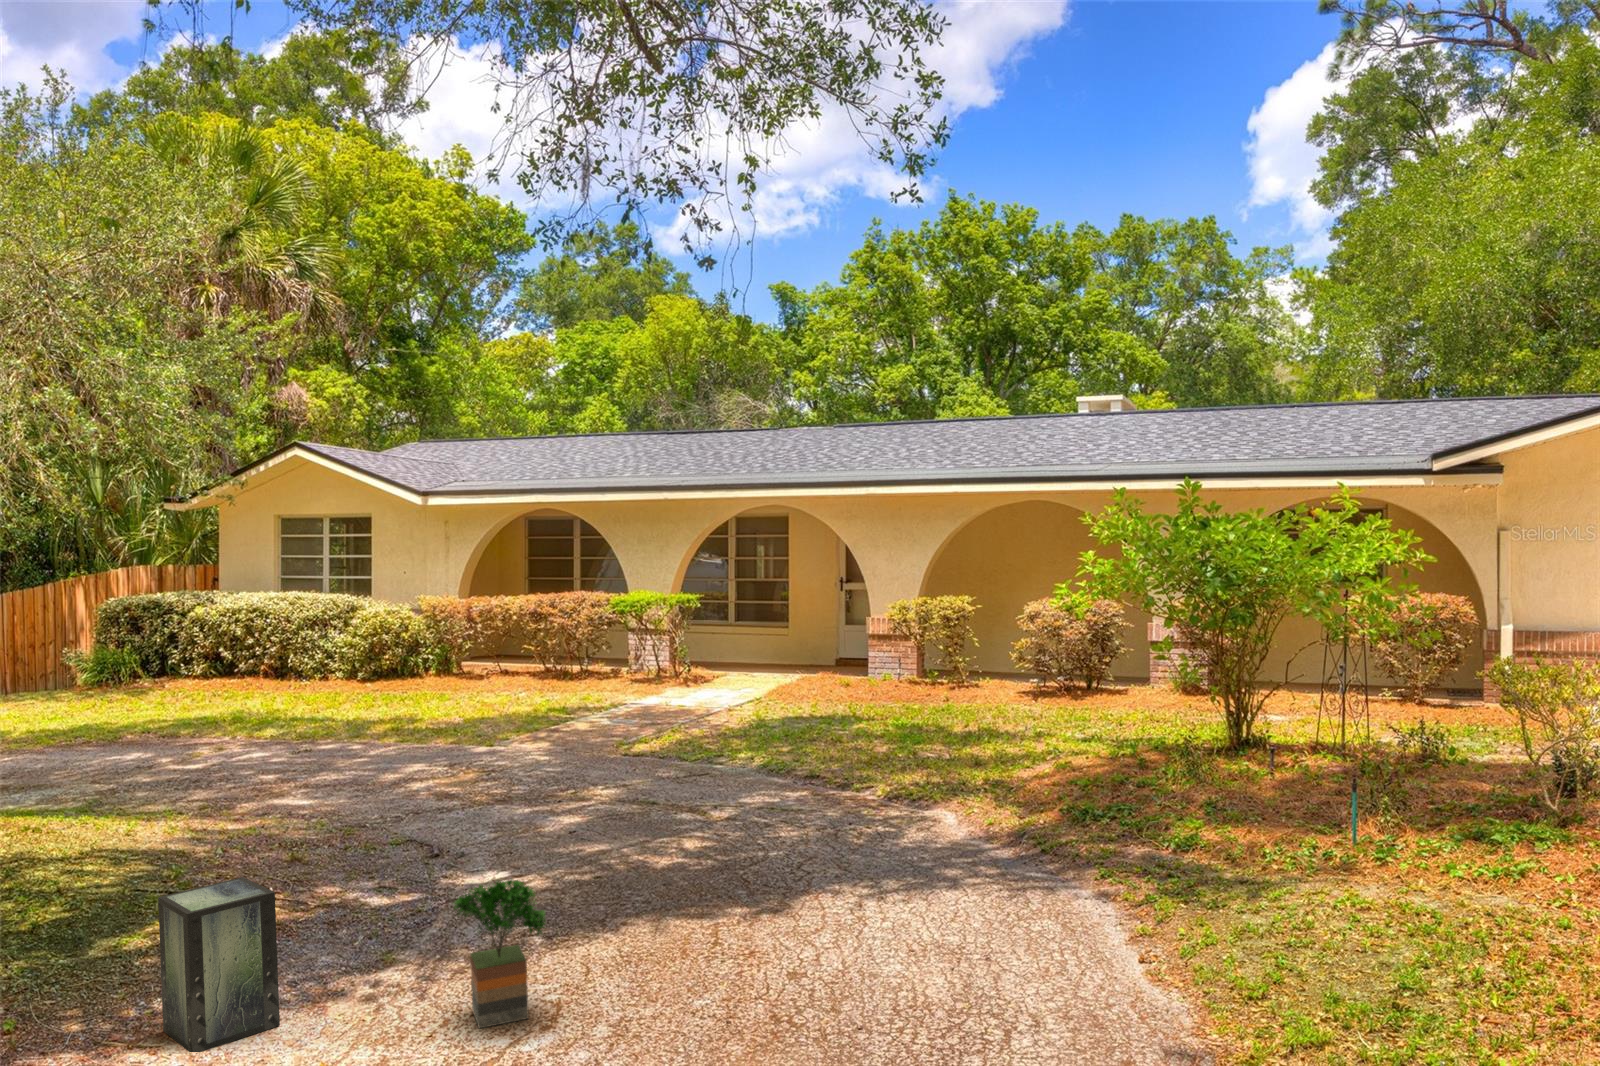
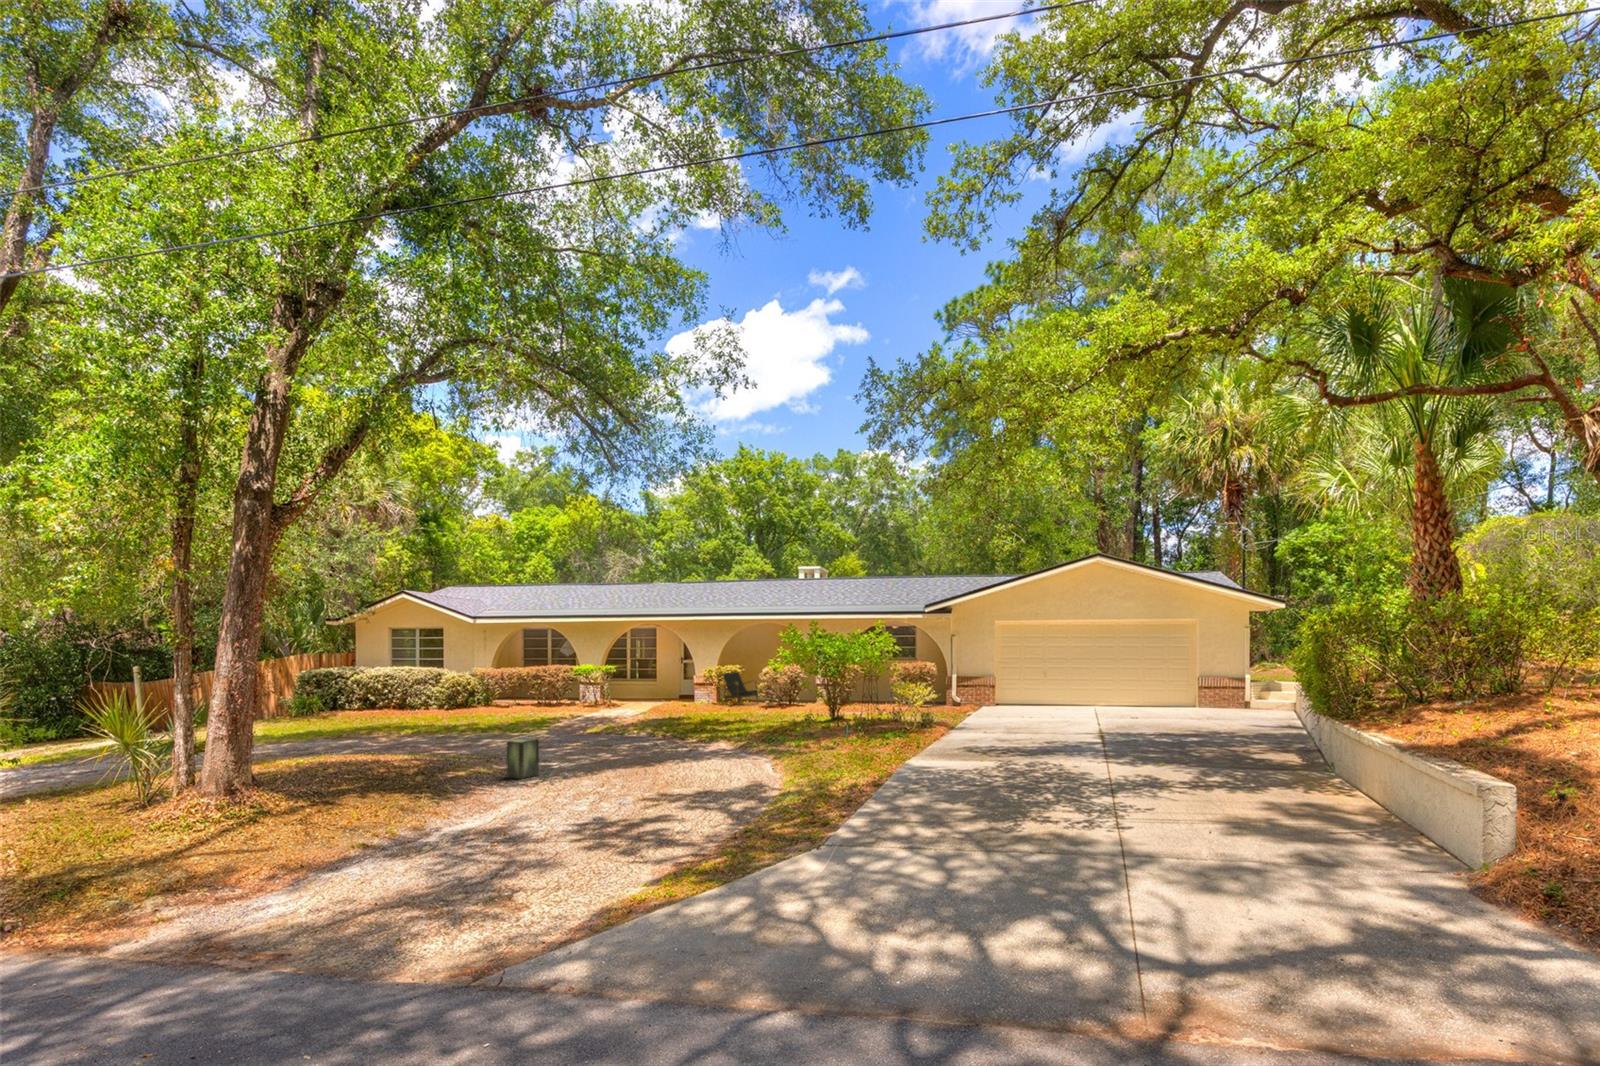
lounge chair: none [931,611,1017,691] -> present [723,672,759,704]
potted tree: present [454,879,545,1028] -> none [586,735,612,773]

